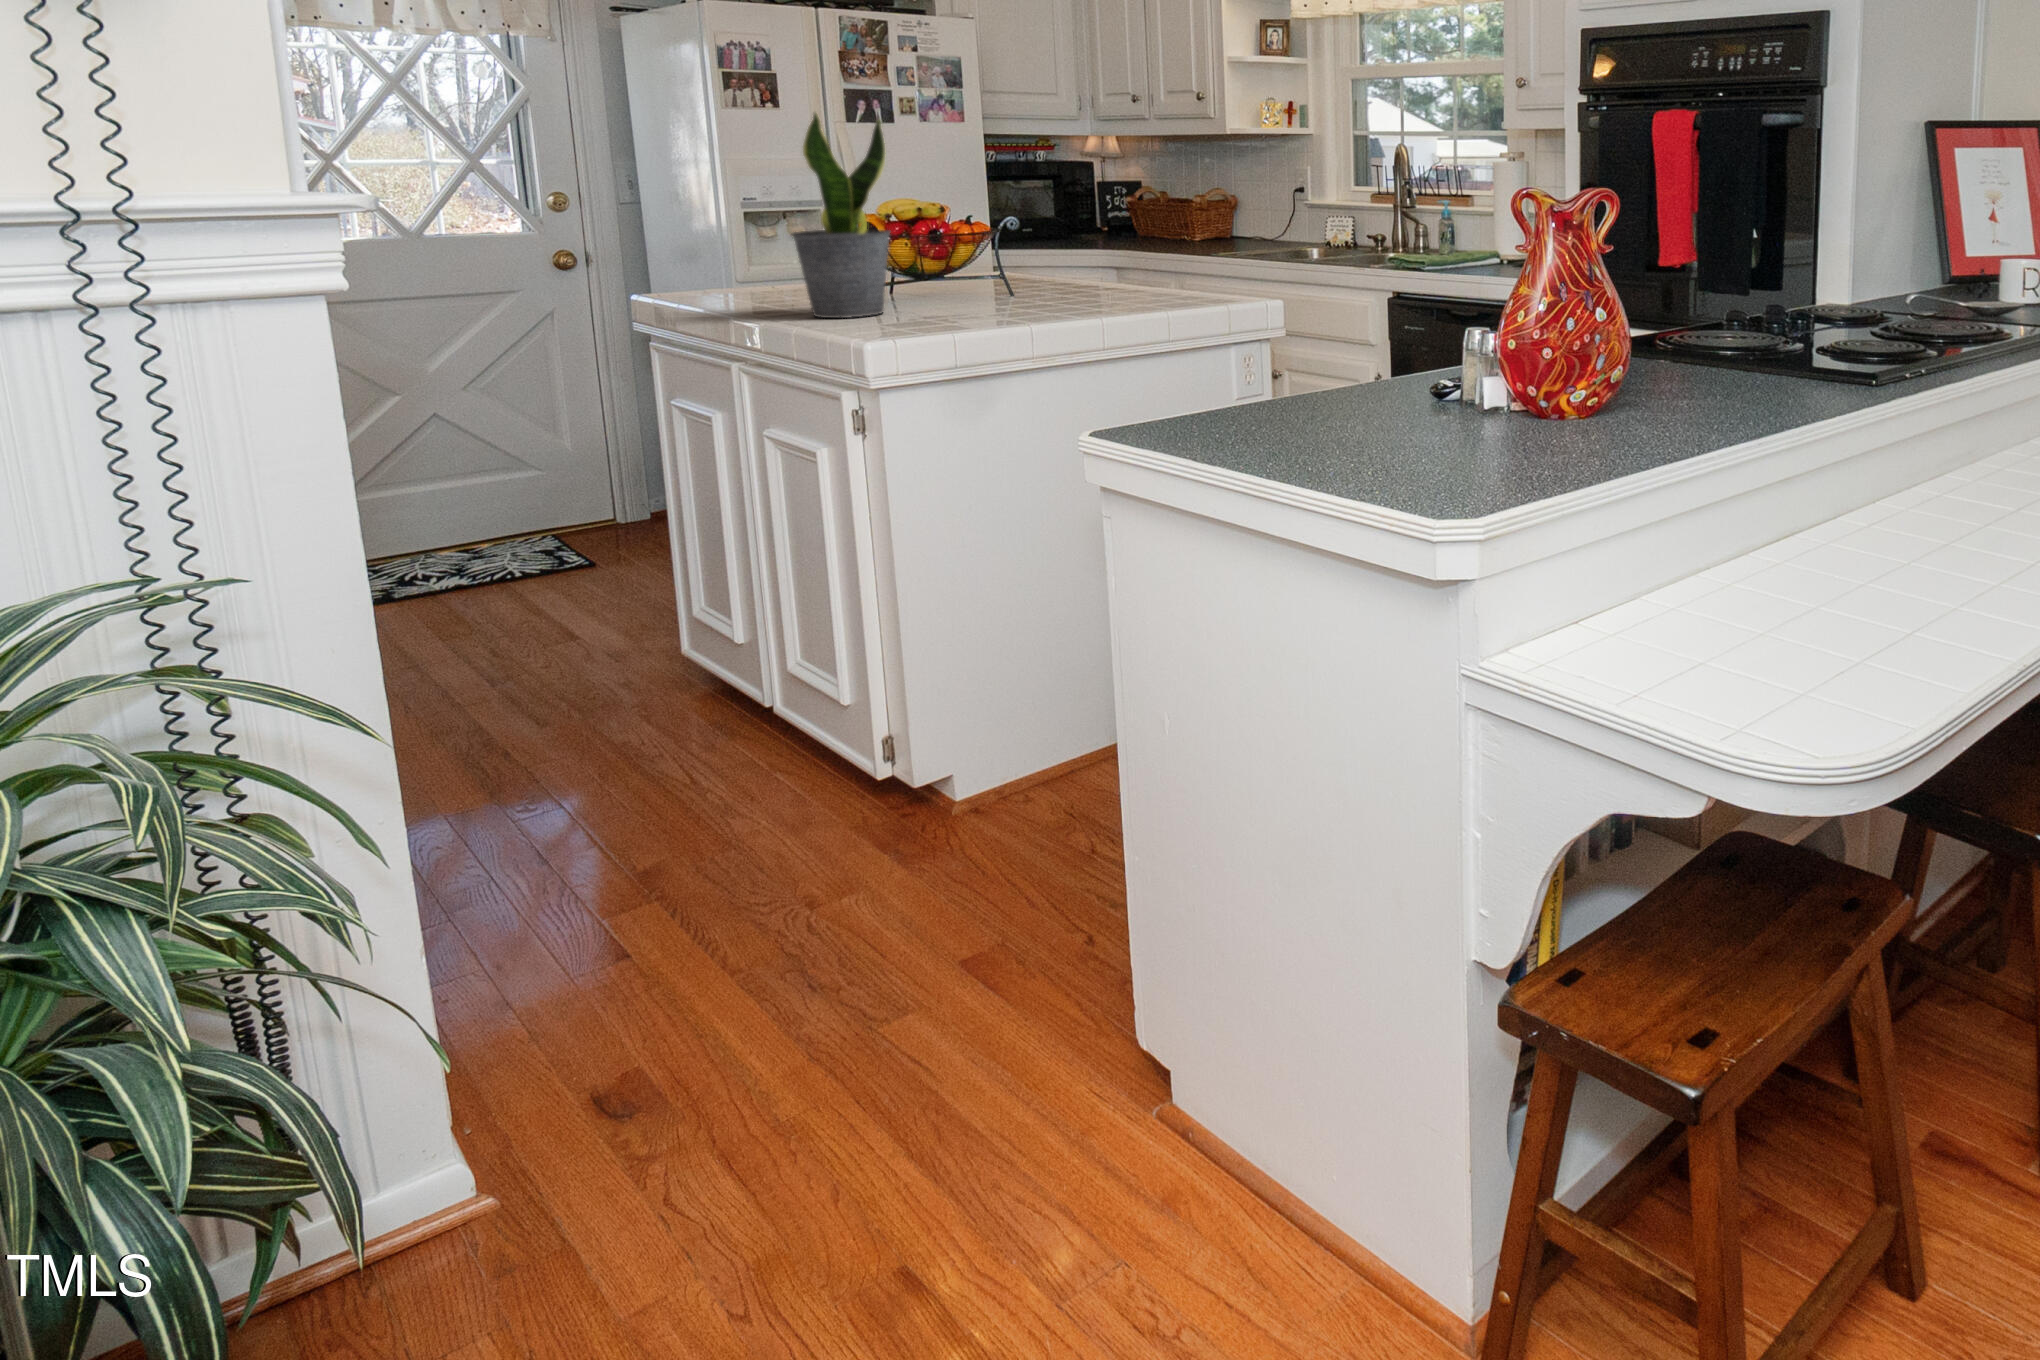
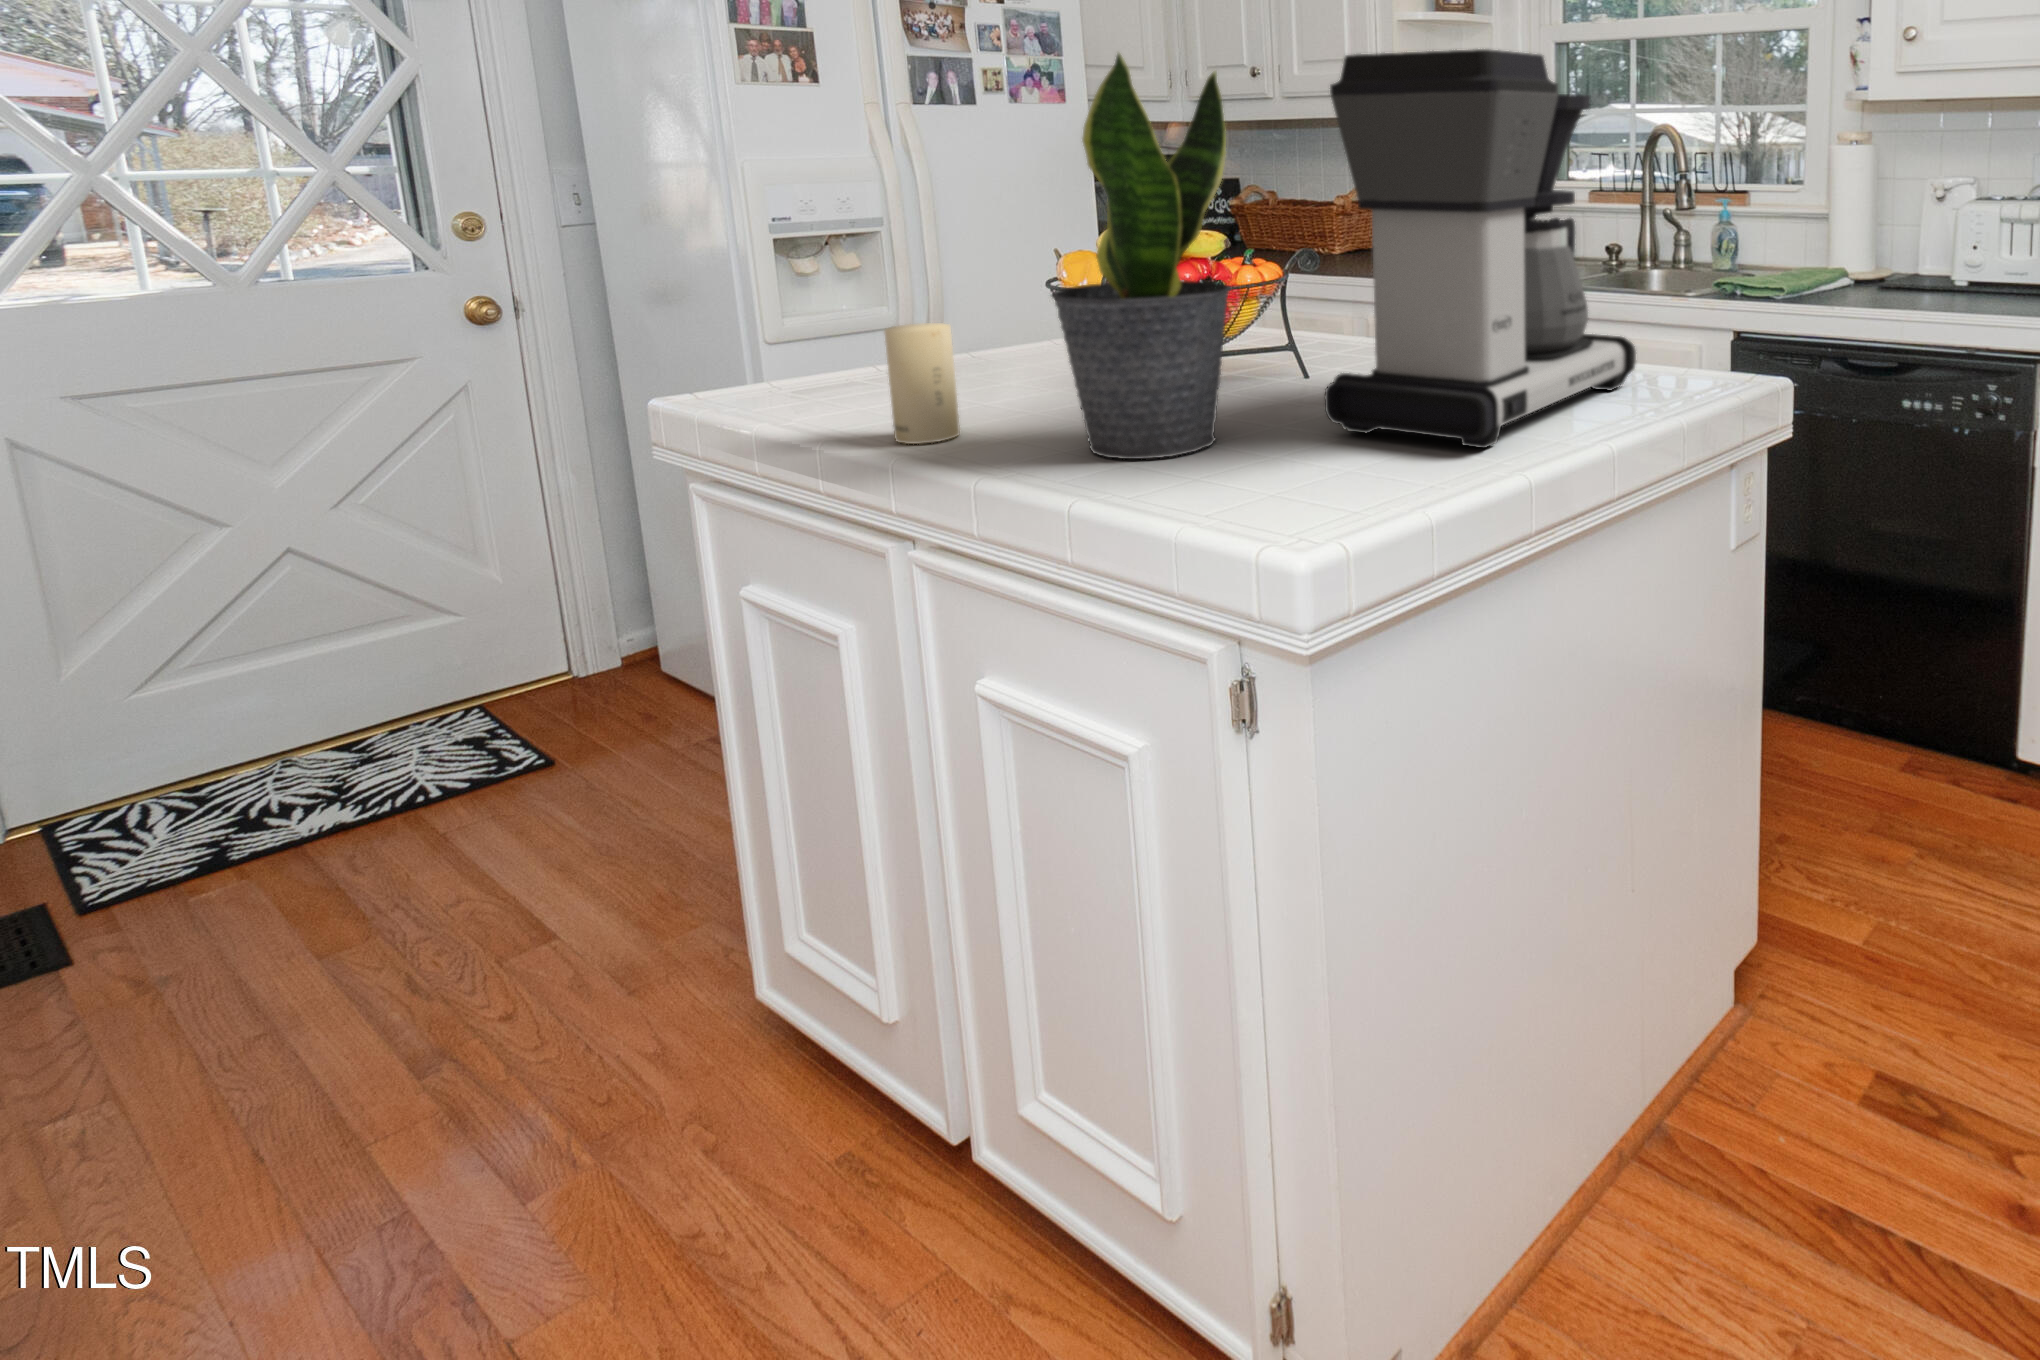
coffee maker: none [940,110,1158,319] -> present [1325,49,1636,448]
candle: none [719,250,761,311] -> present [885,323,960,444]

